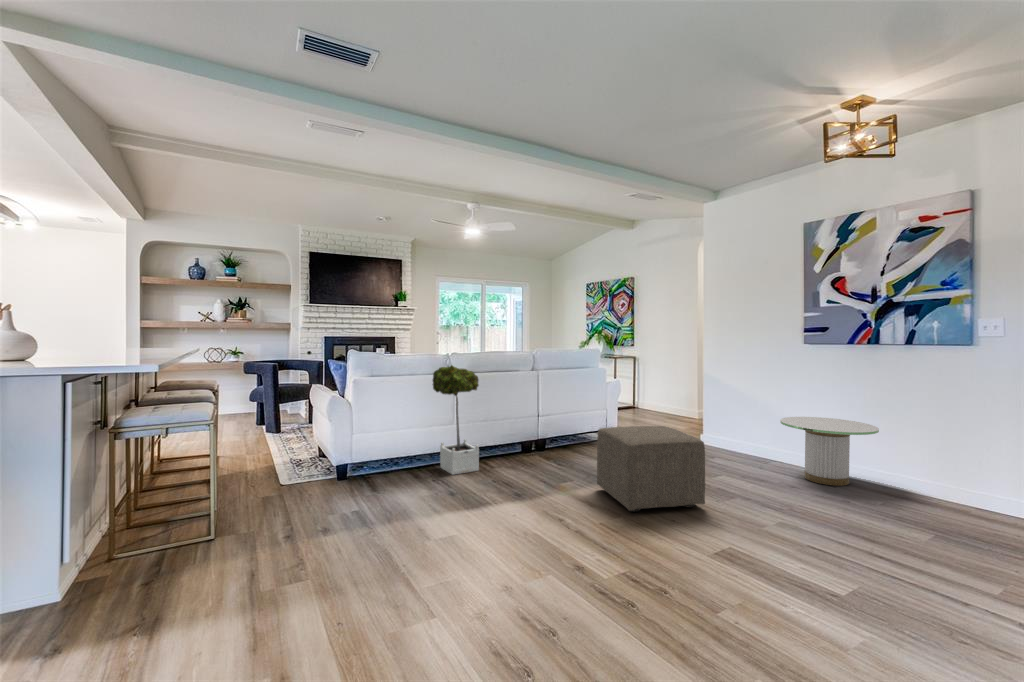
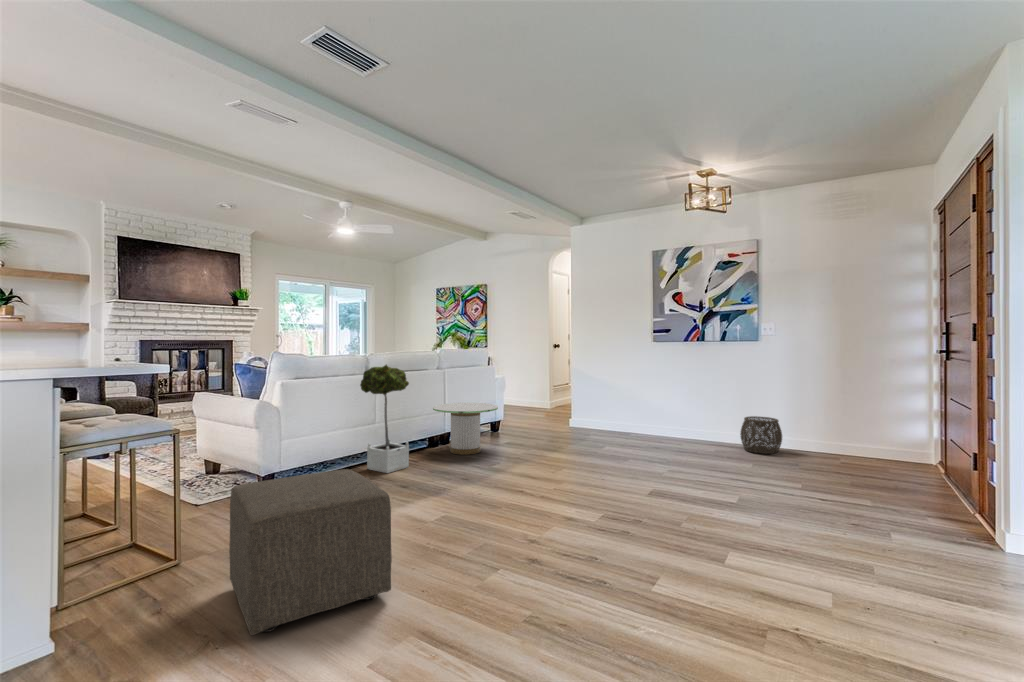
side table: present [780,417,879,486] -> present [433,403,498,455]
ottoman: present [597,426,705,512] -> present [229,469,392,635]
woven basket: none [929,455,1008,517] -> present [740,416,782,454]

